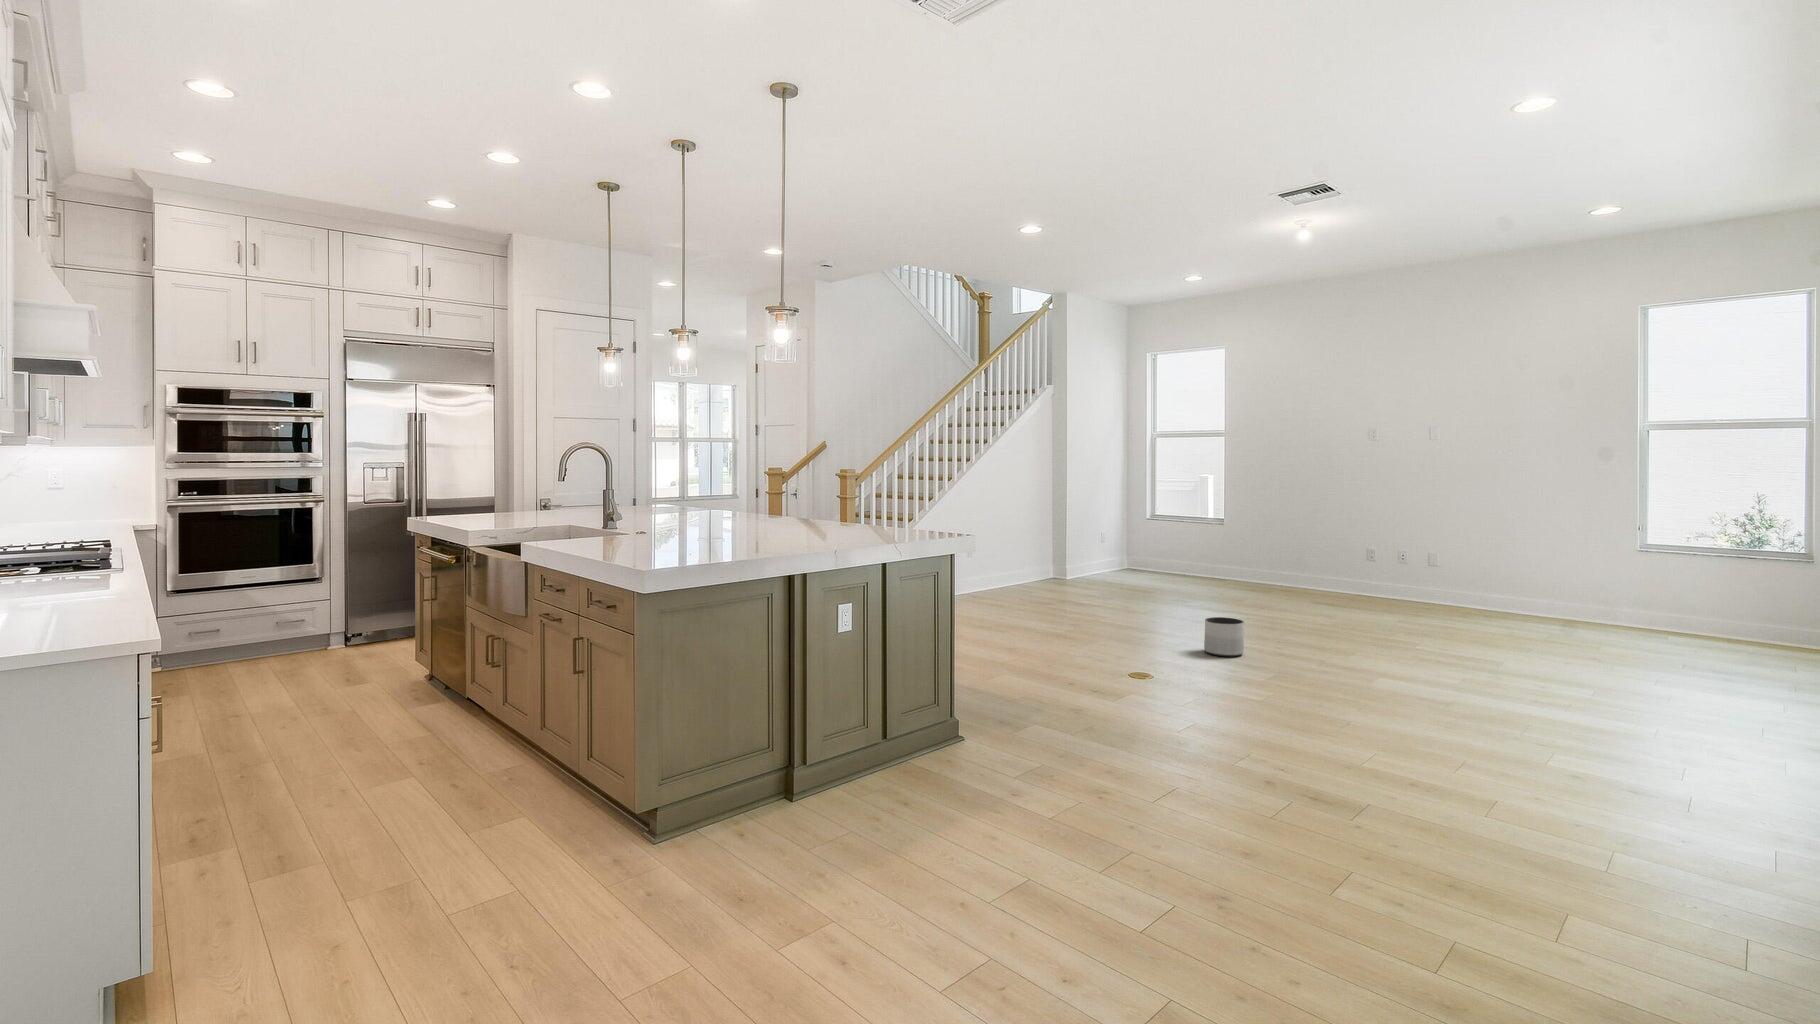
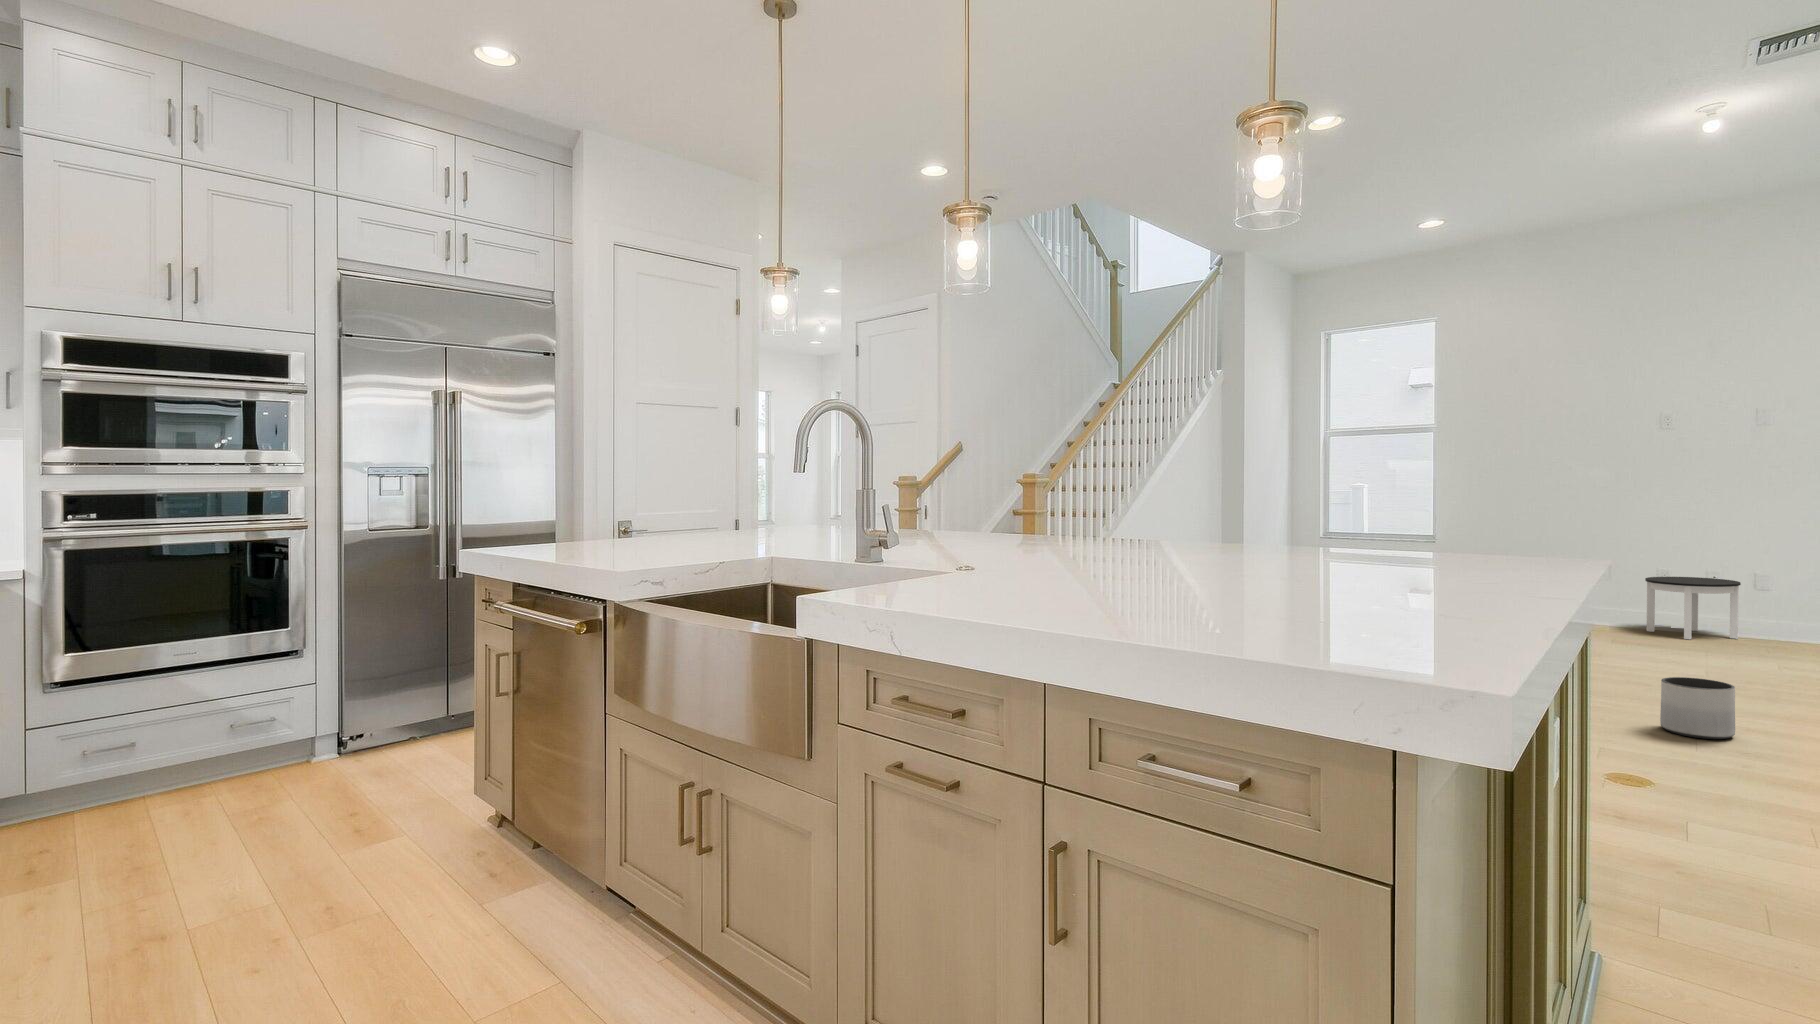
round table: none [1326,554,1386,601] -> present [1645,577,1741,639]

